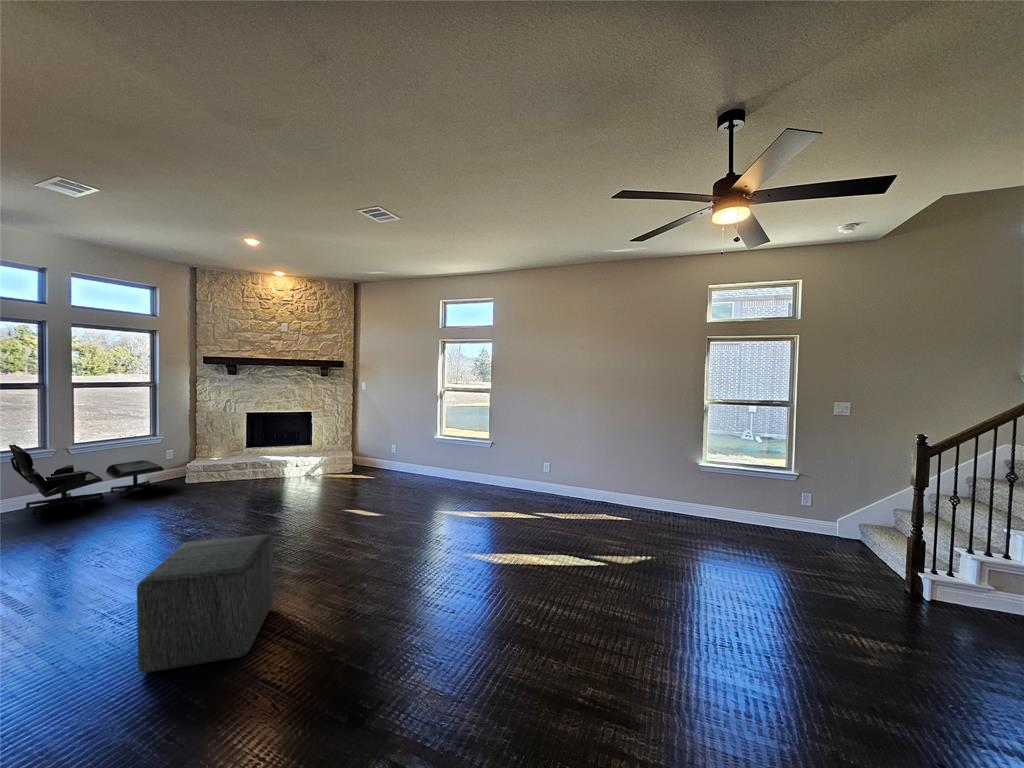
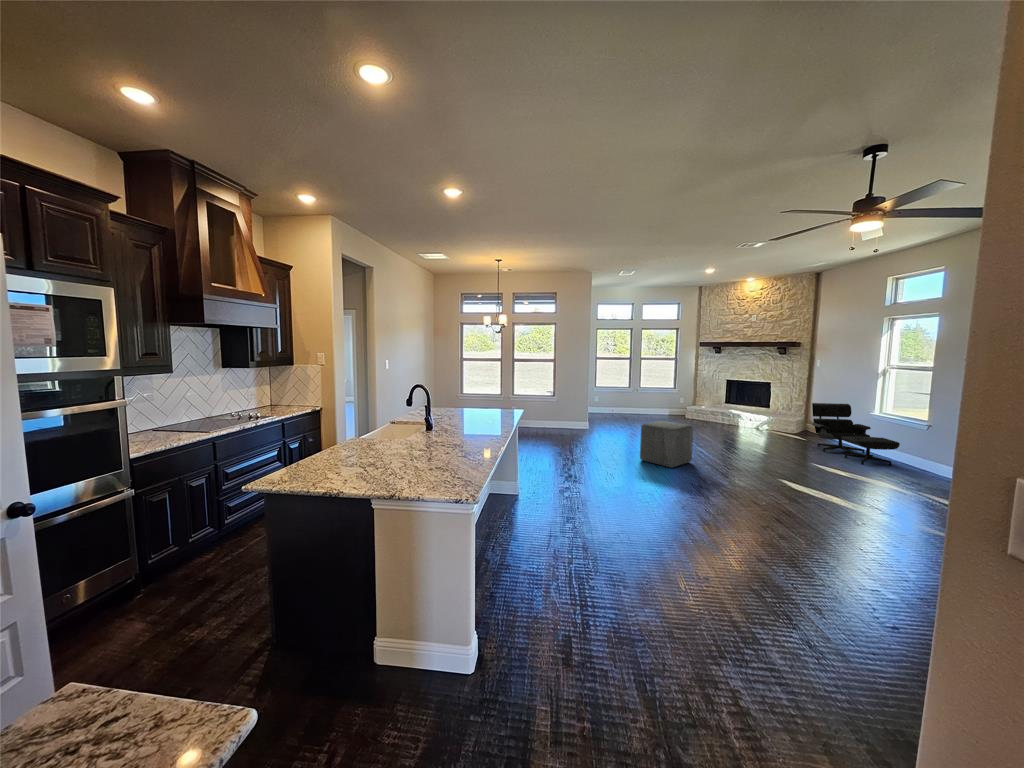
lounge chair: present [9,445,164,515] -> present [812,403,900,465]

